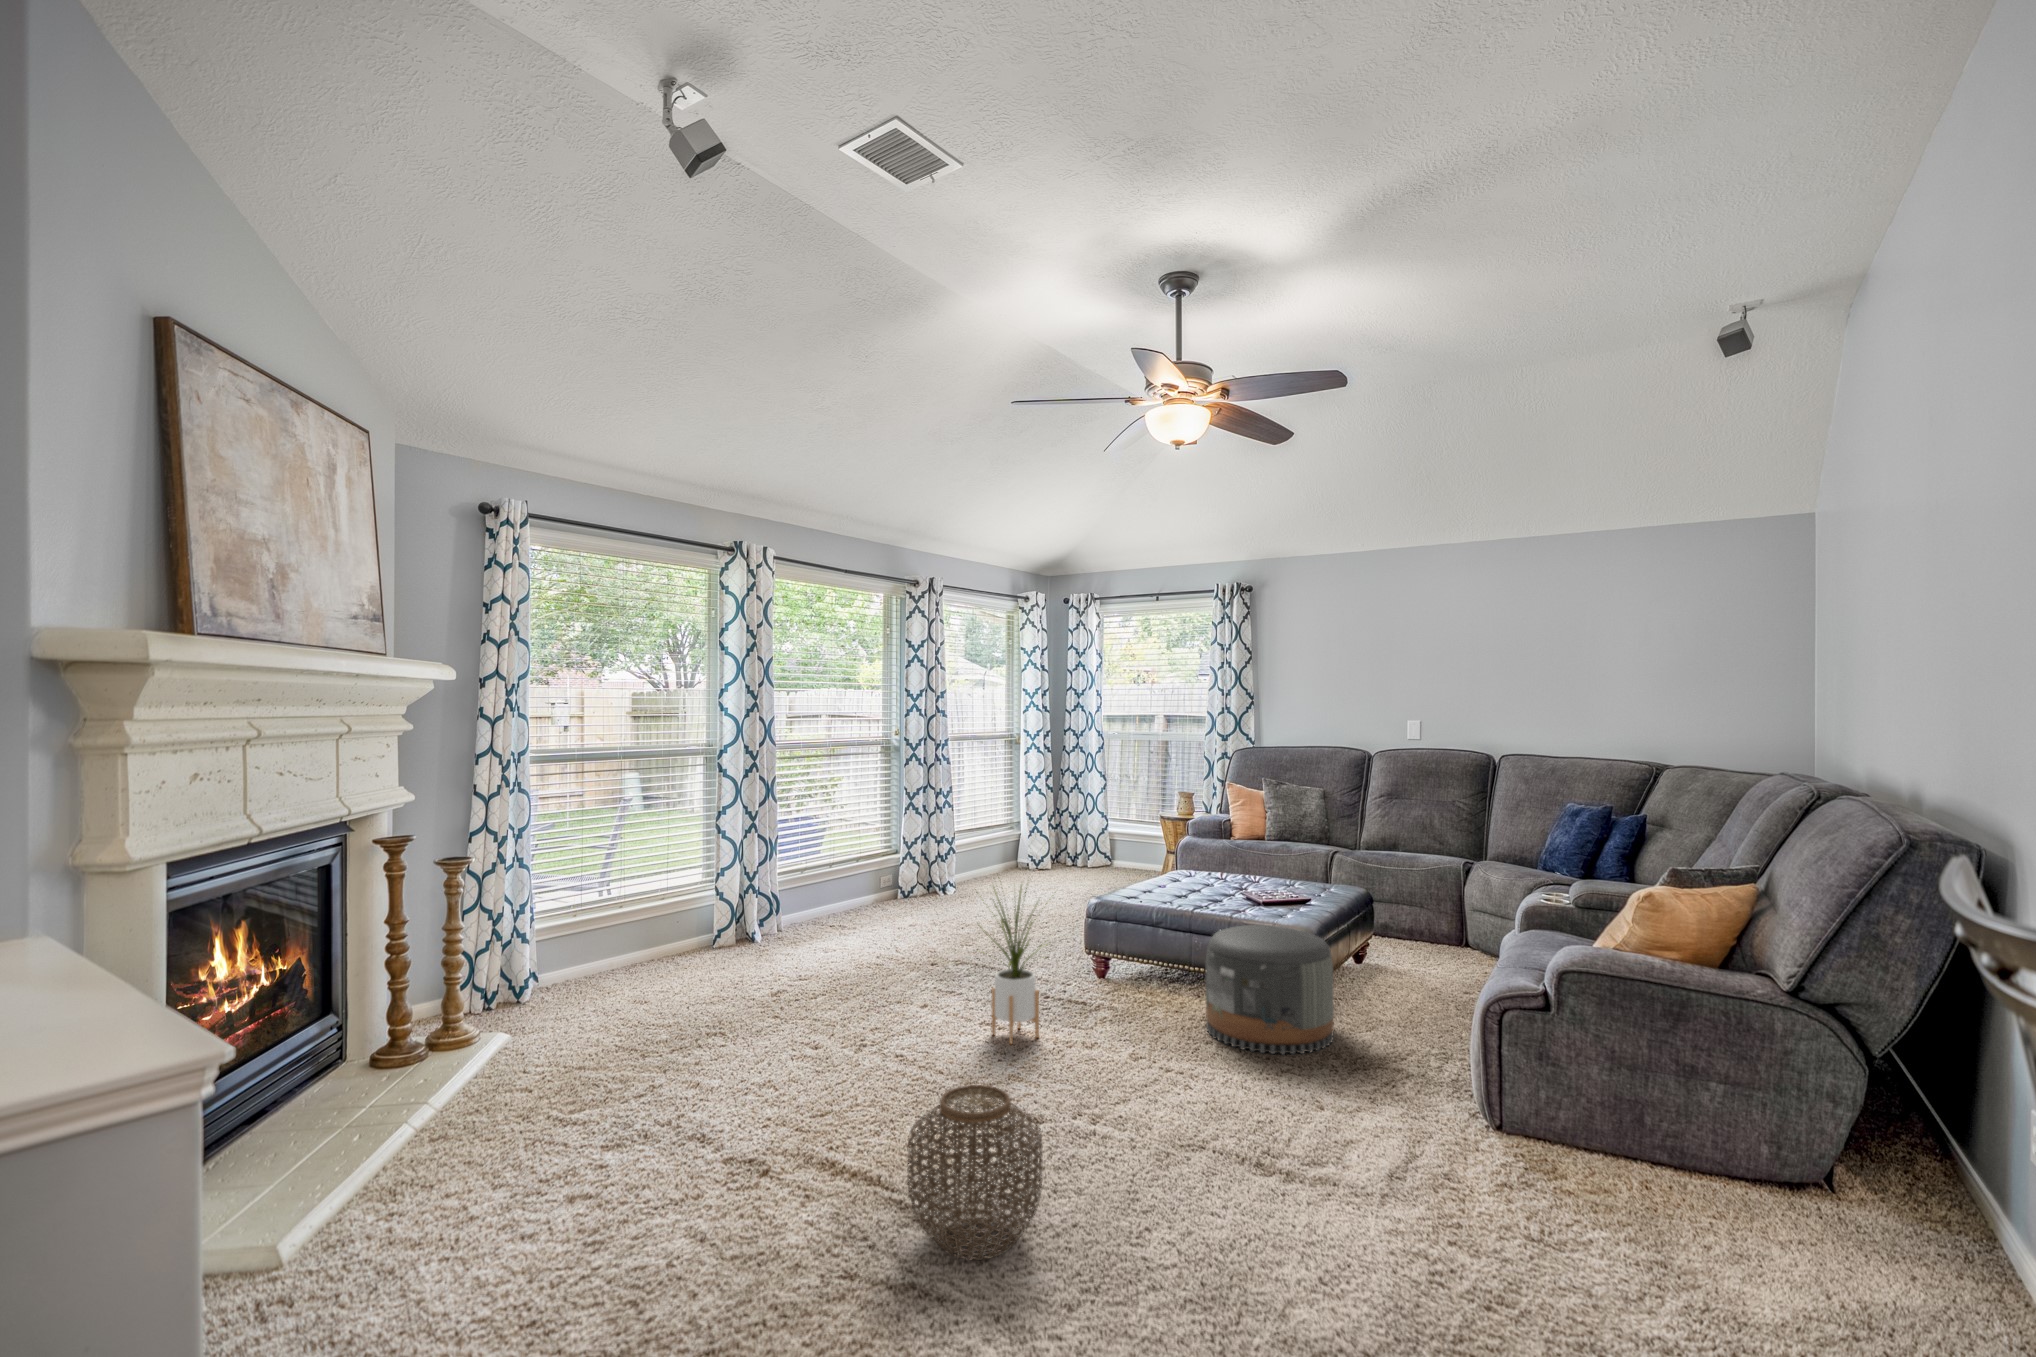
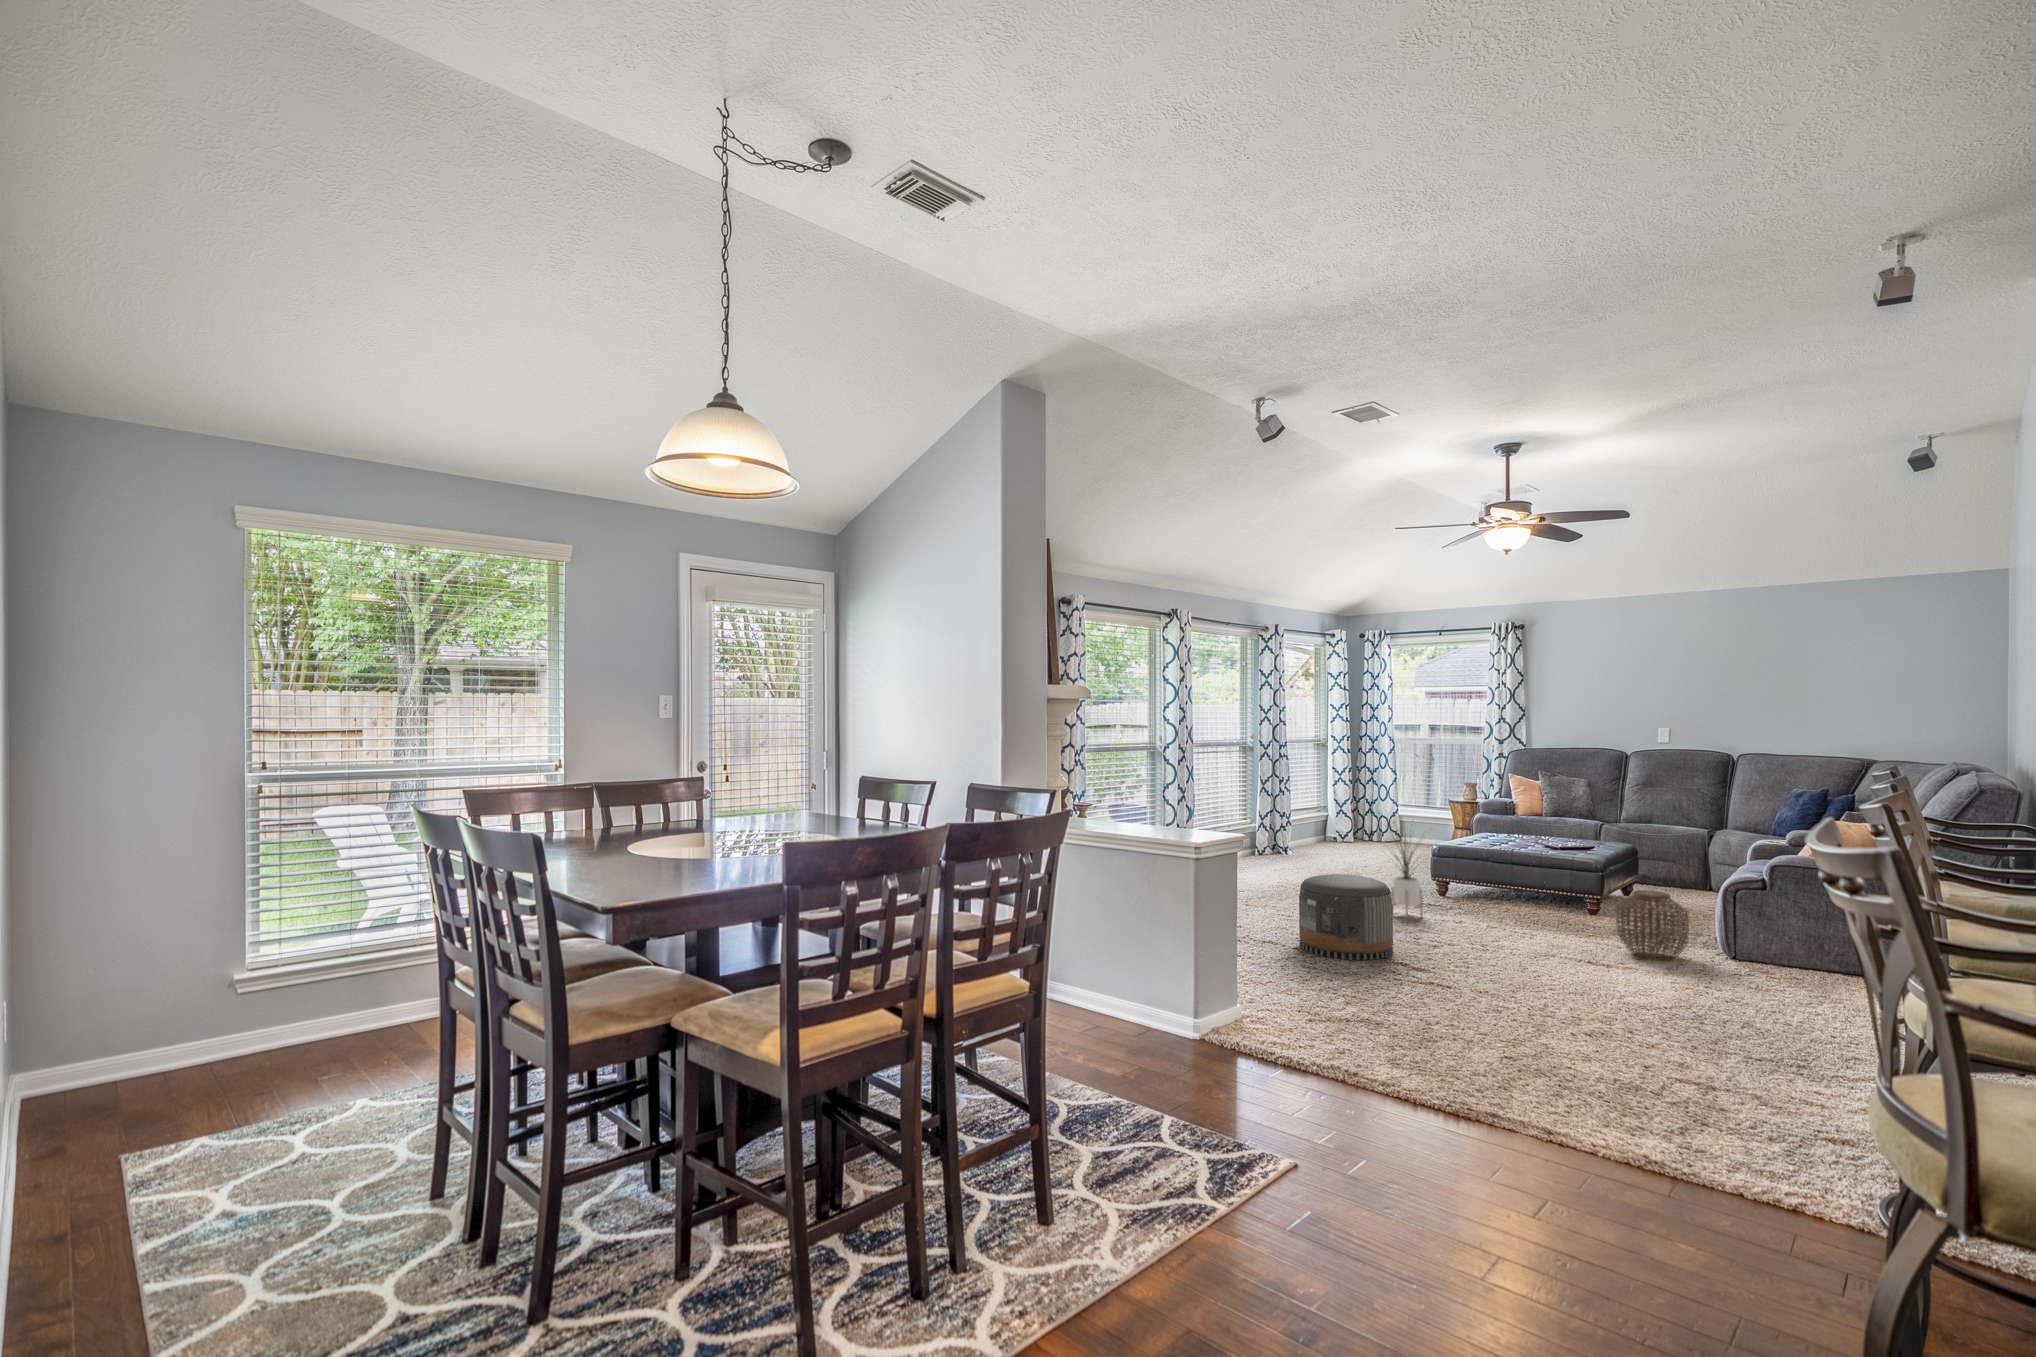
pouf: present [1206,925,1334,1055] -> present [1299,874,1393,960]
woven basket: present [907,1085,1042,1260] -> present [1616,890,1689,960]

